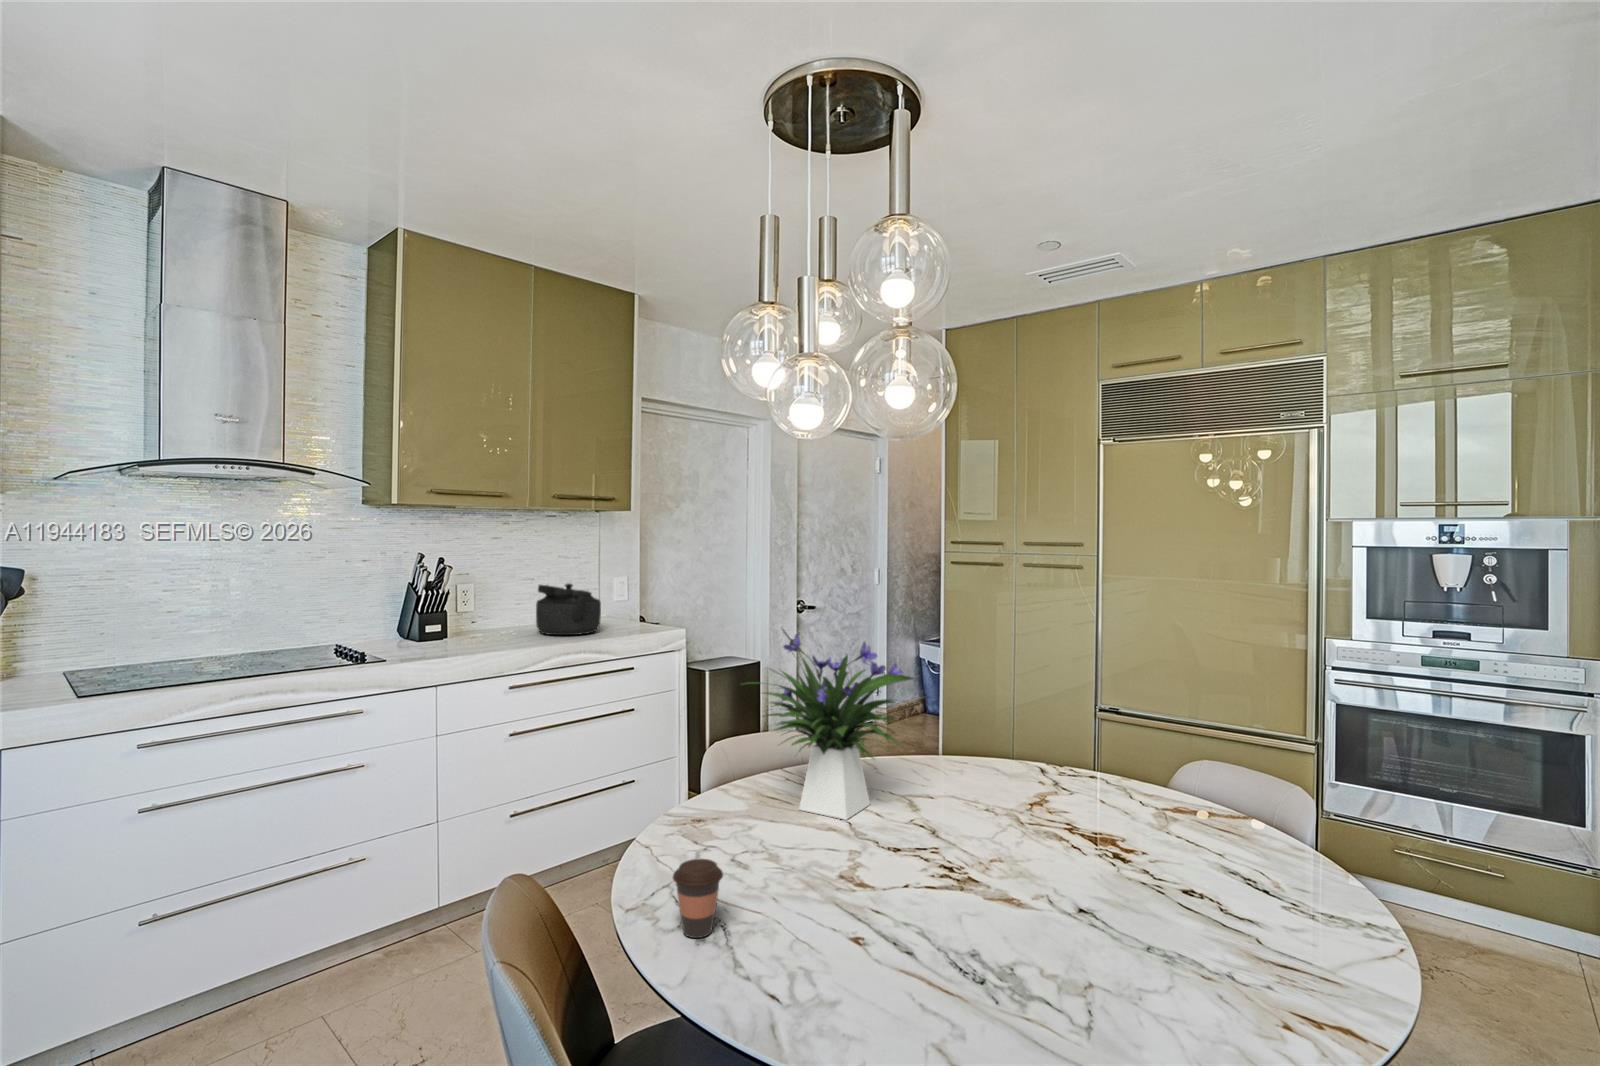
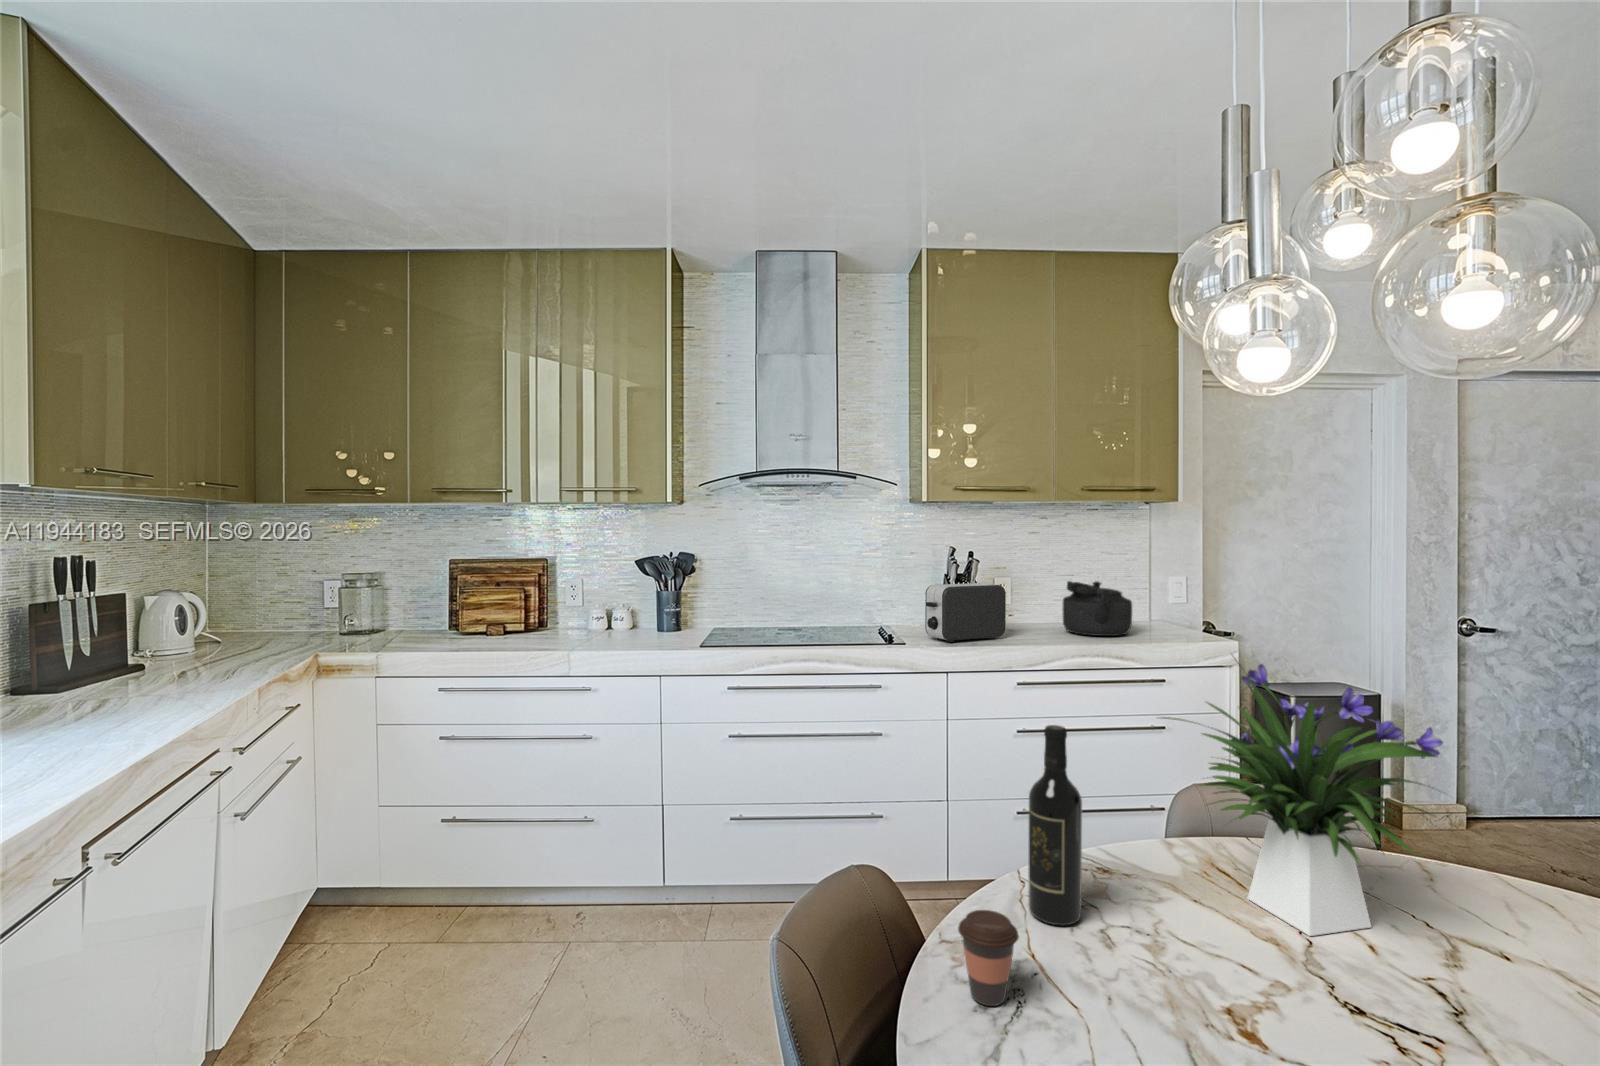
toaster: none [403,590,489,655] -> present [925,583,1006,642]
wine bottle: none [671,700,715,869] -> present [1028,725,1082,925]

